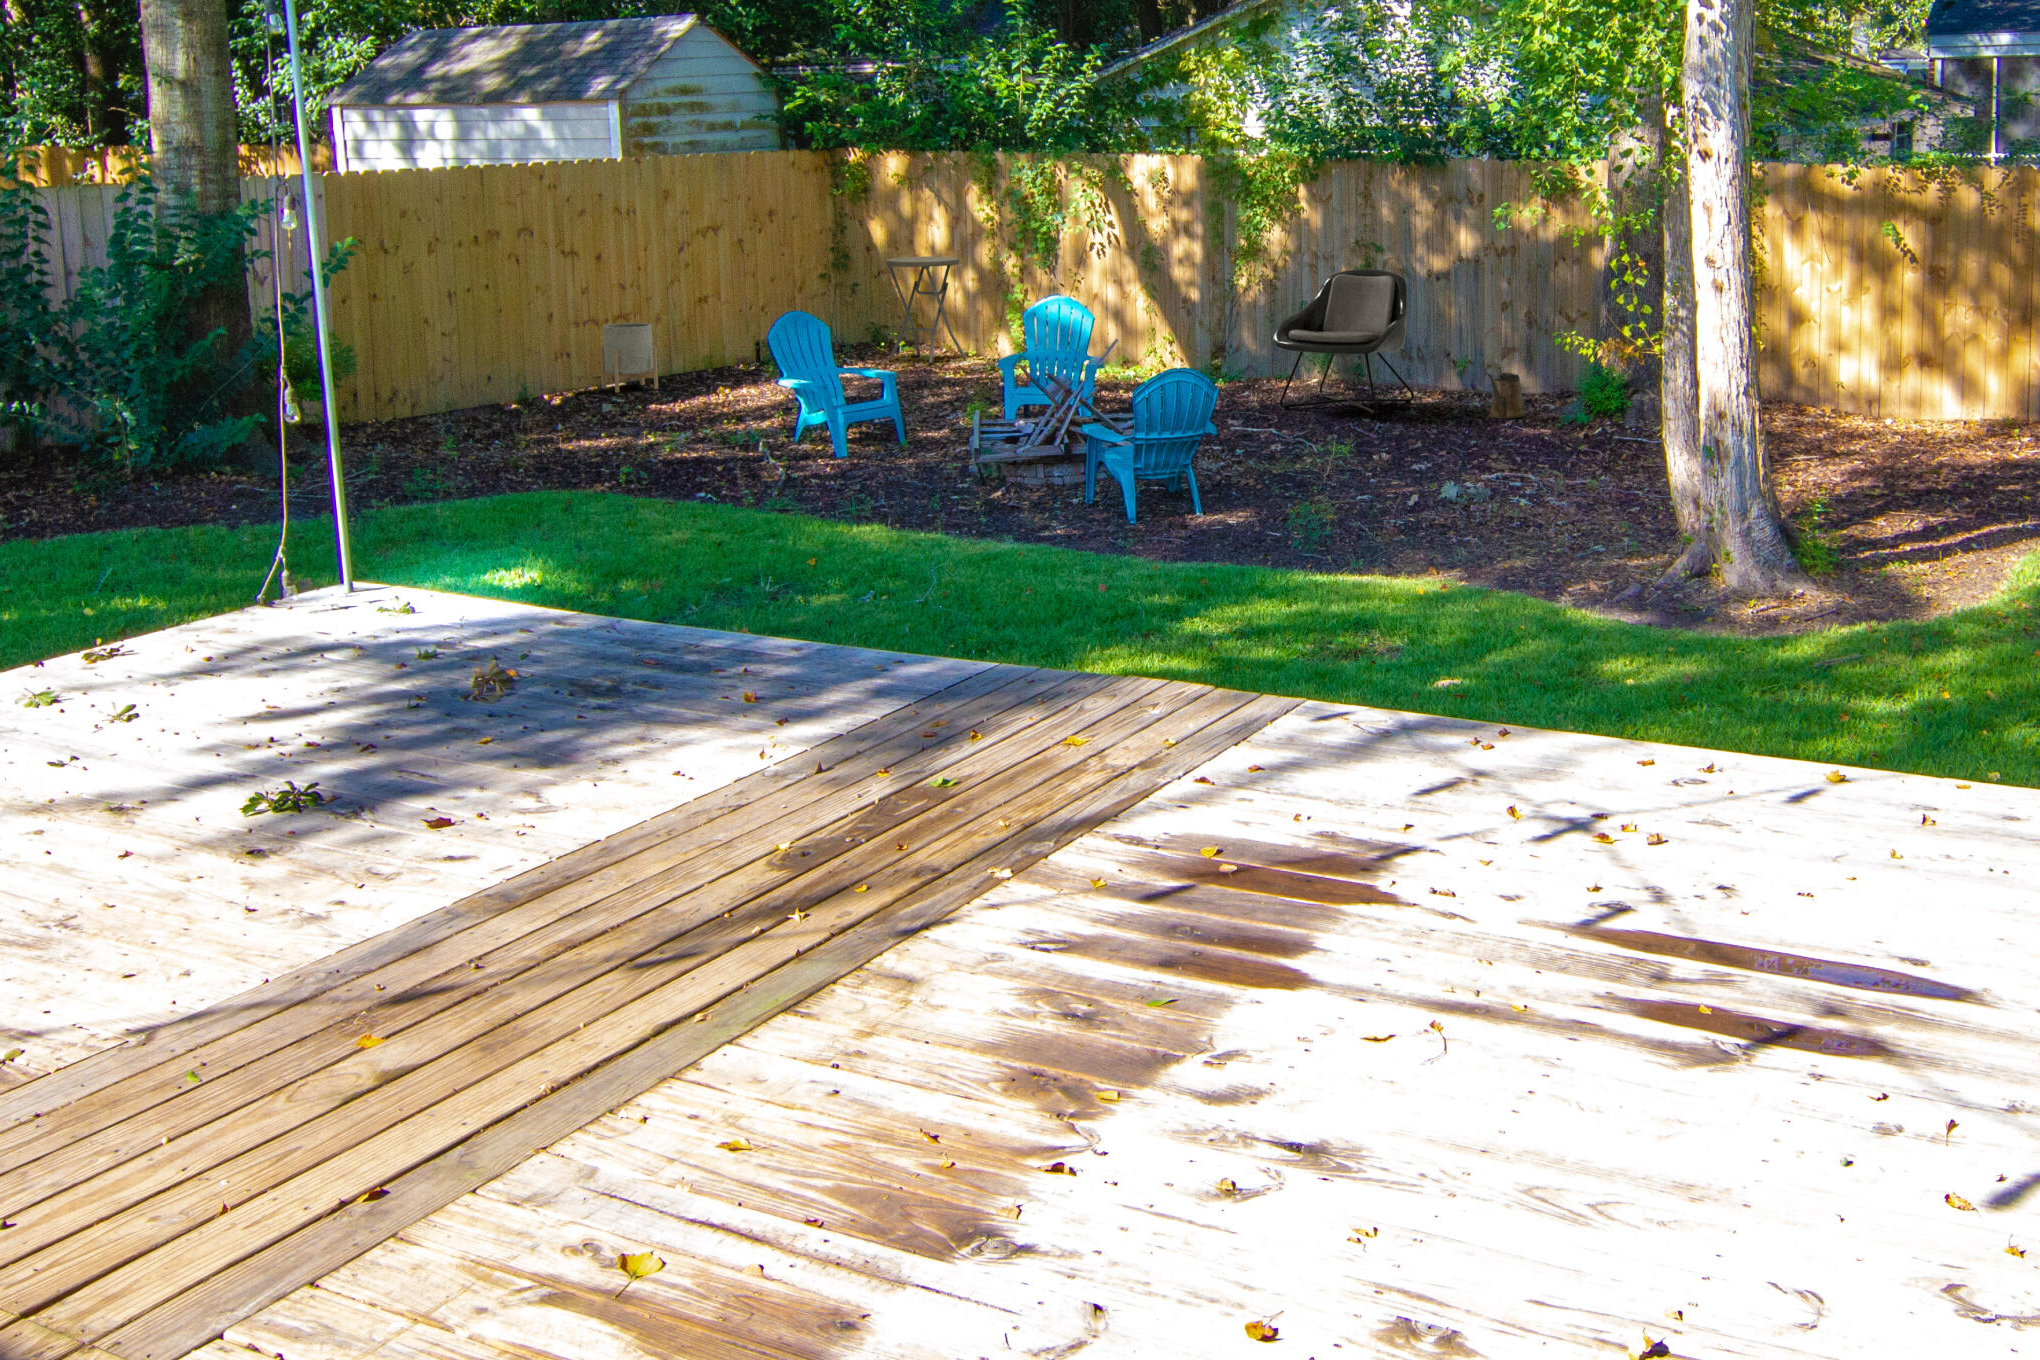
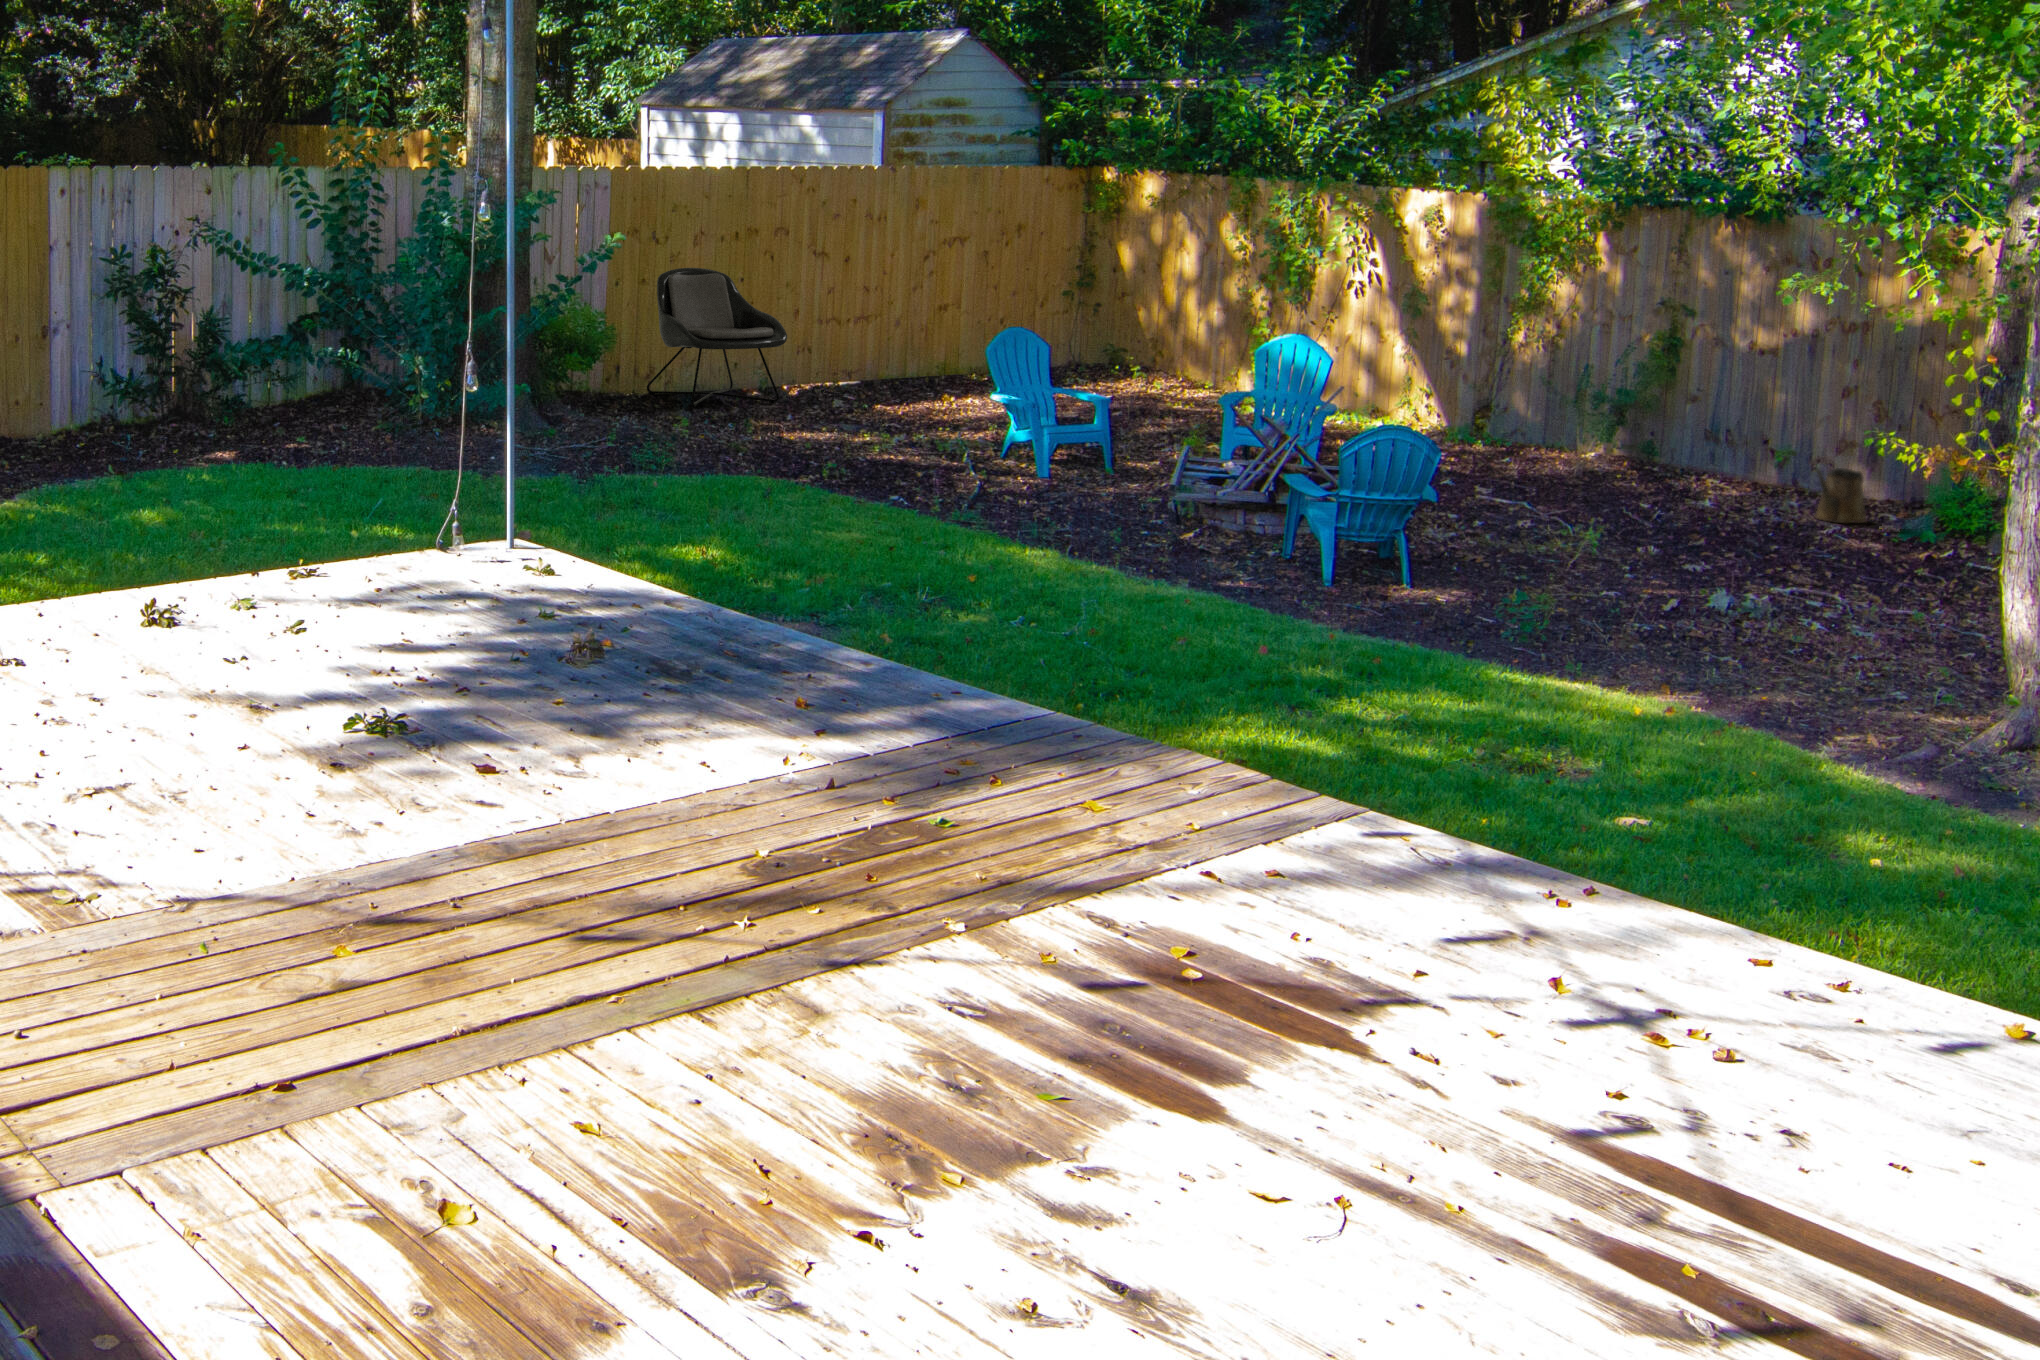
side table: present [886,256,966,365] -> none [1119,281,1201,391]
lounge chair: present [1273,269,1414,415] -> present [647,268,787,407]
planter: present [600,323,658,392] -> none [840,325,891,389]

